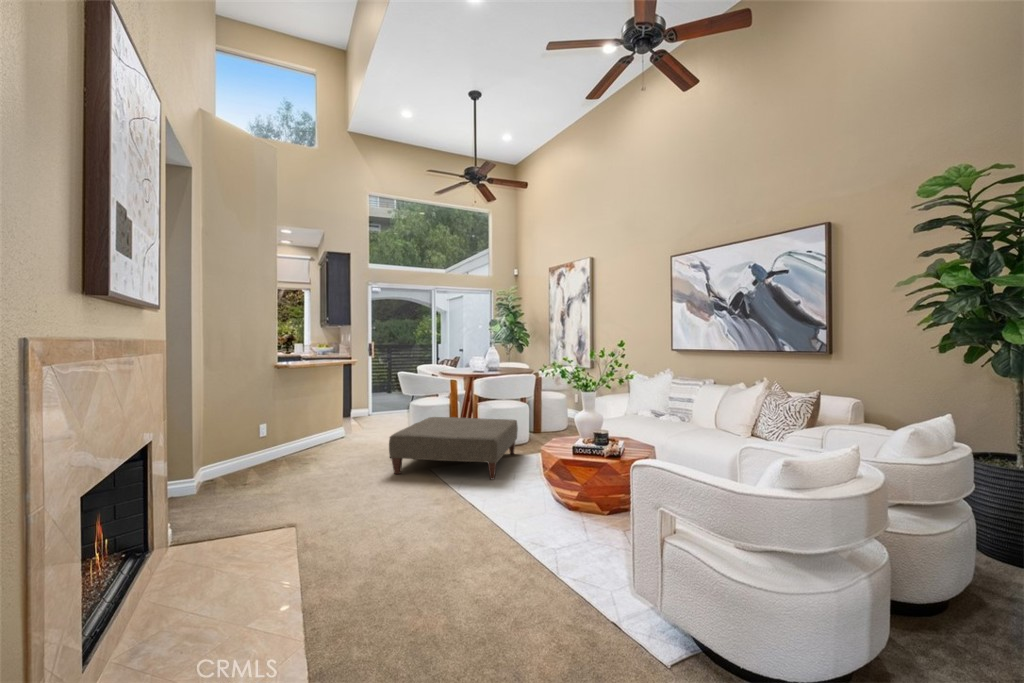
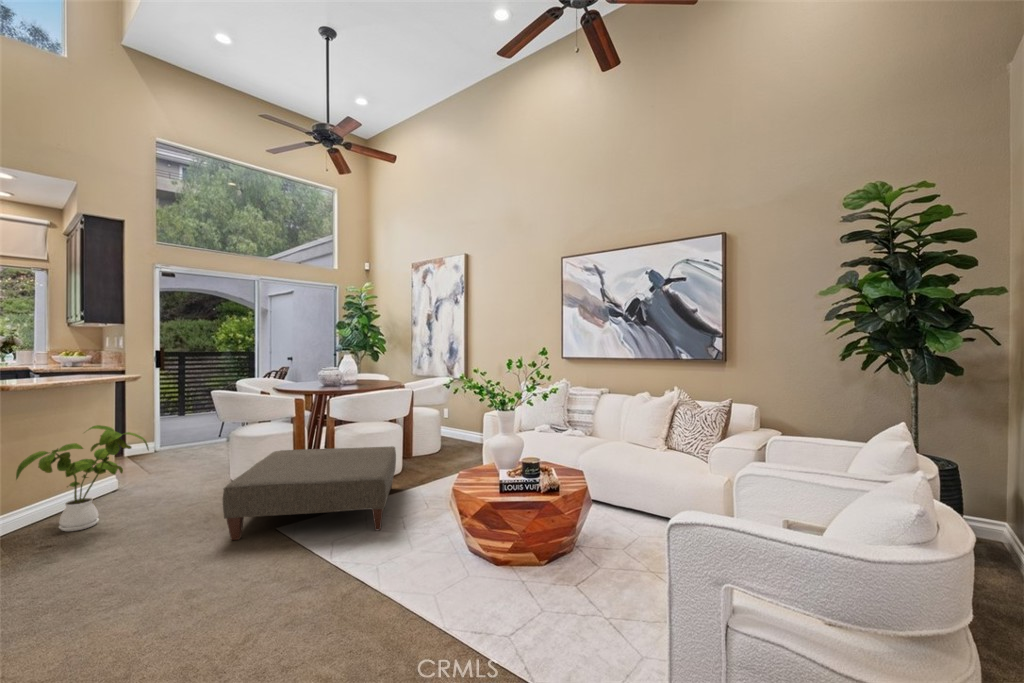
house plant: none [278,390,350,459] -> present [16,425,149,531]

